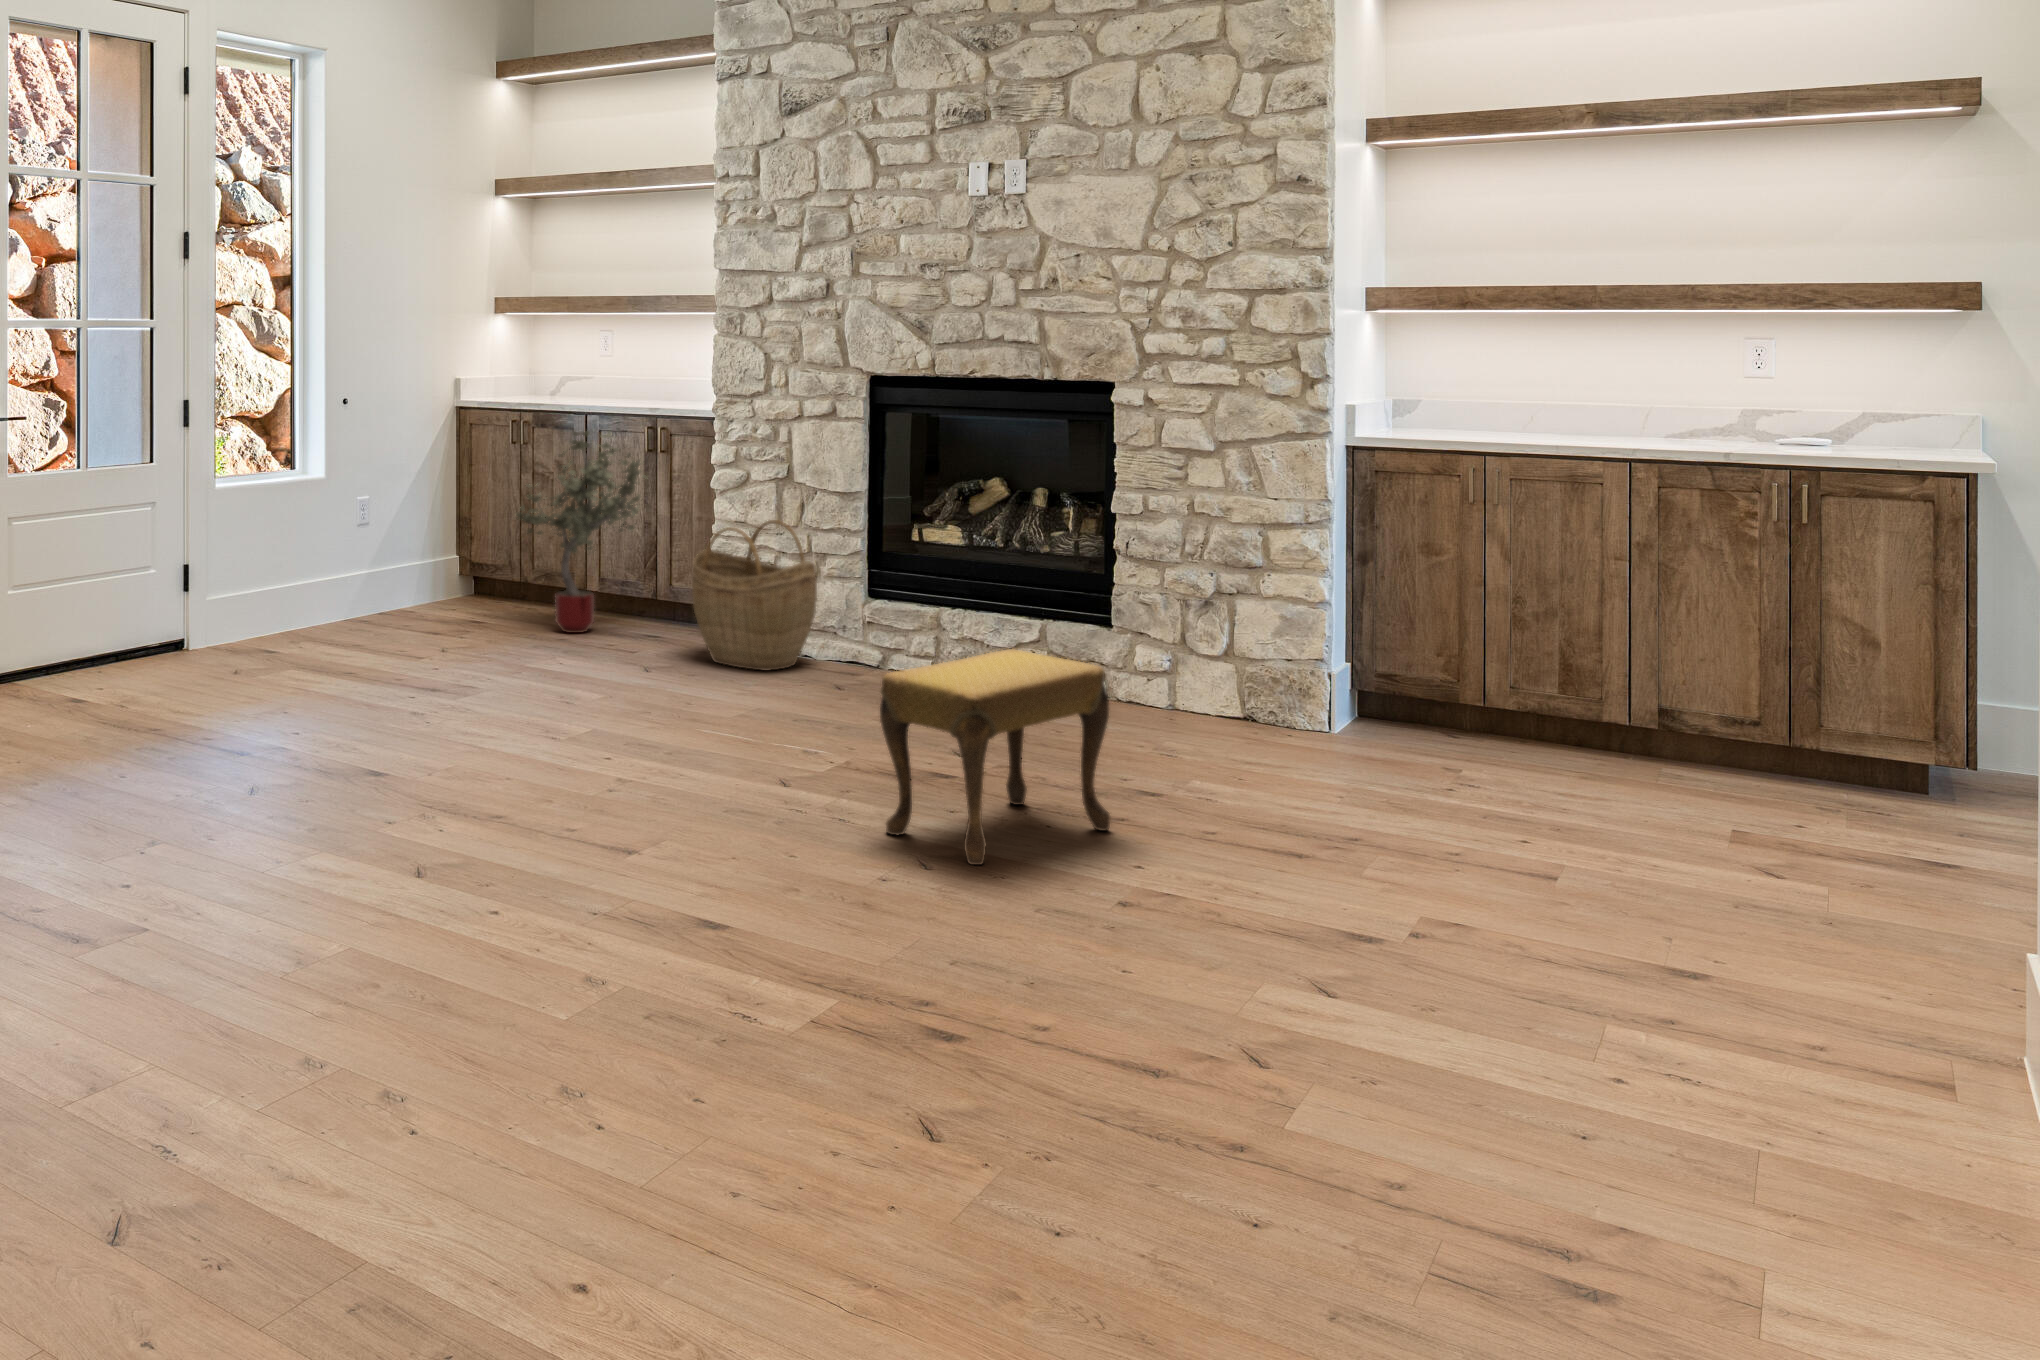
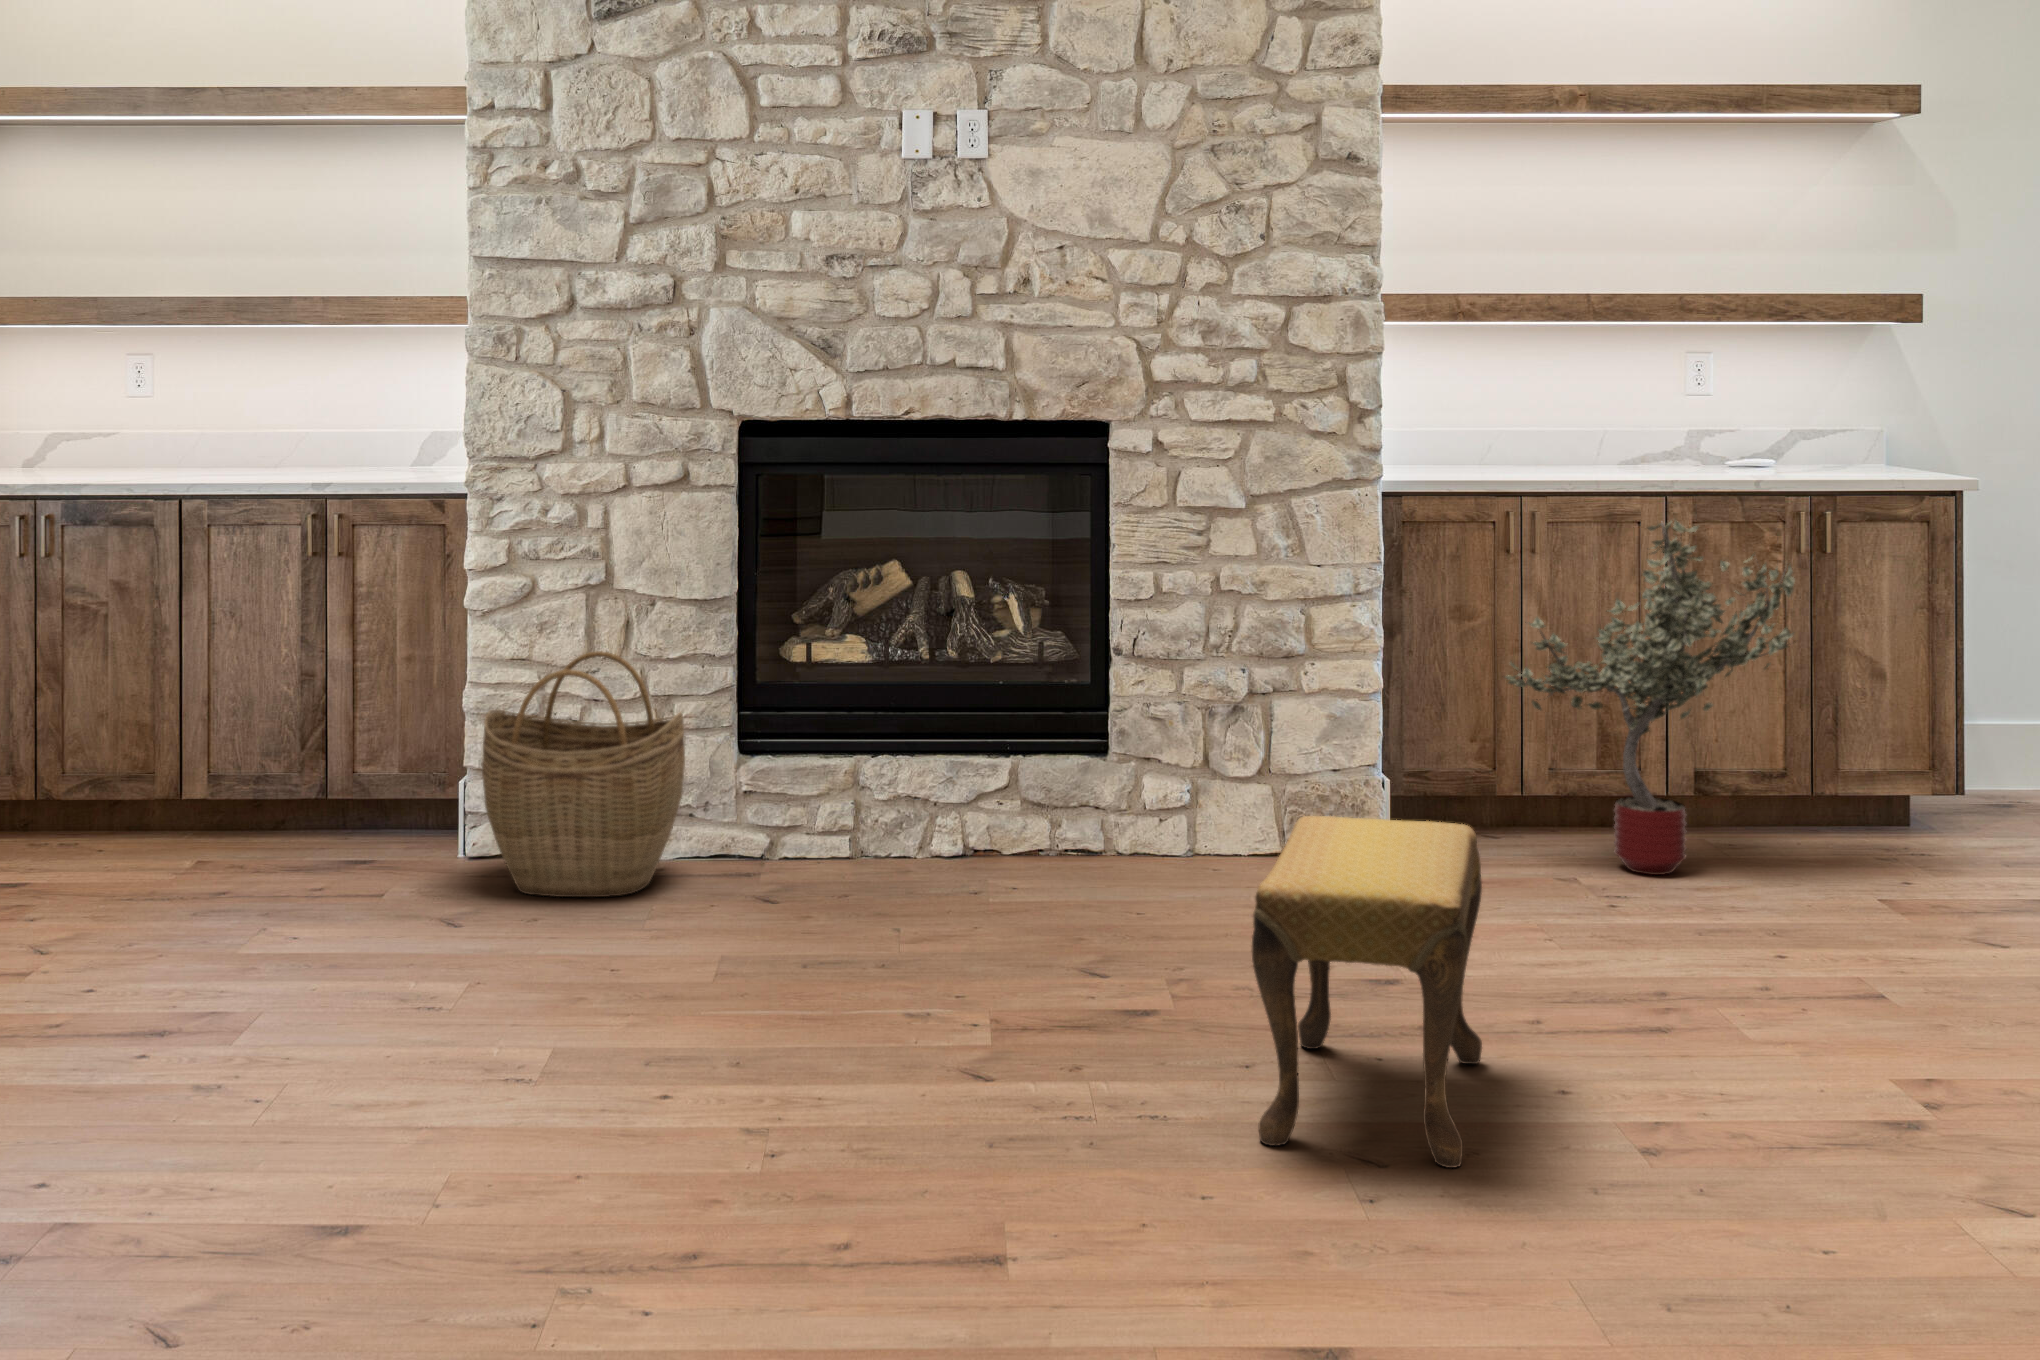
potted tree: present [517,431,646,633] -> present [1505,520,1795,875]

